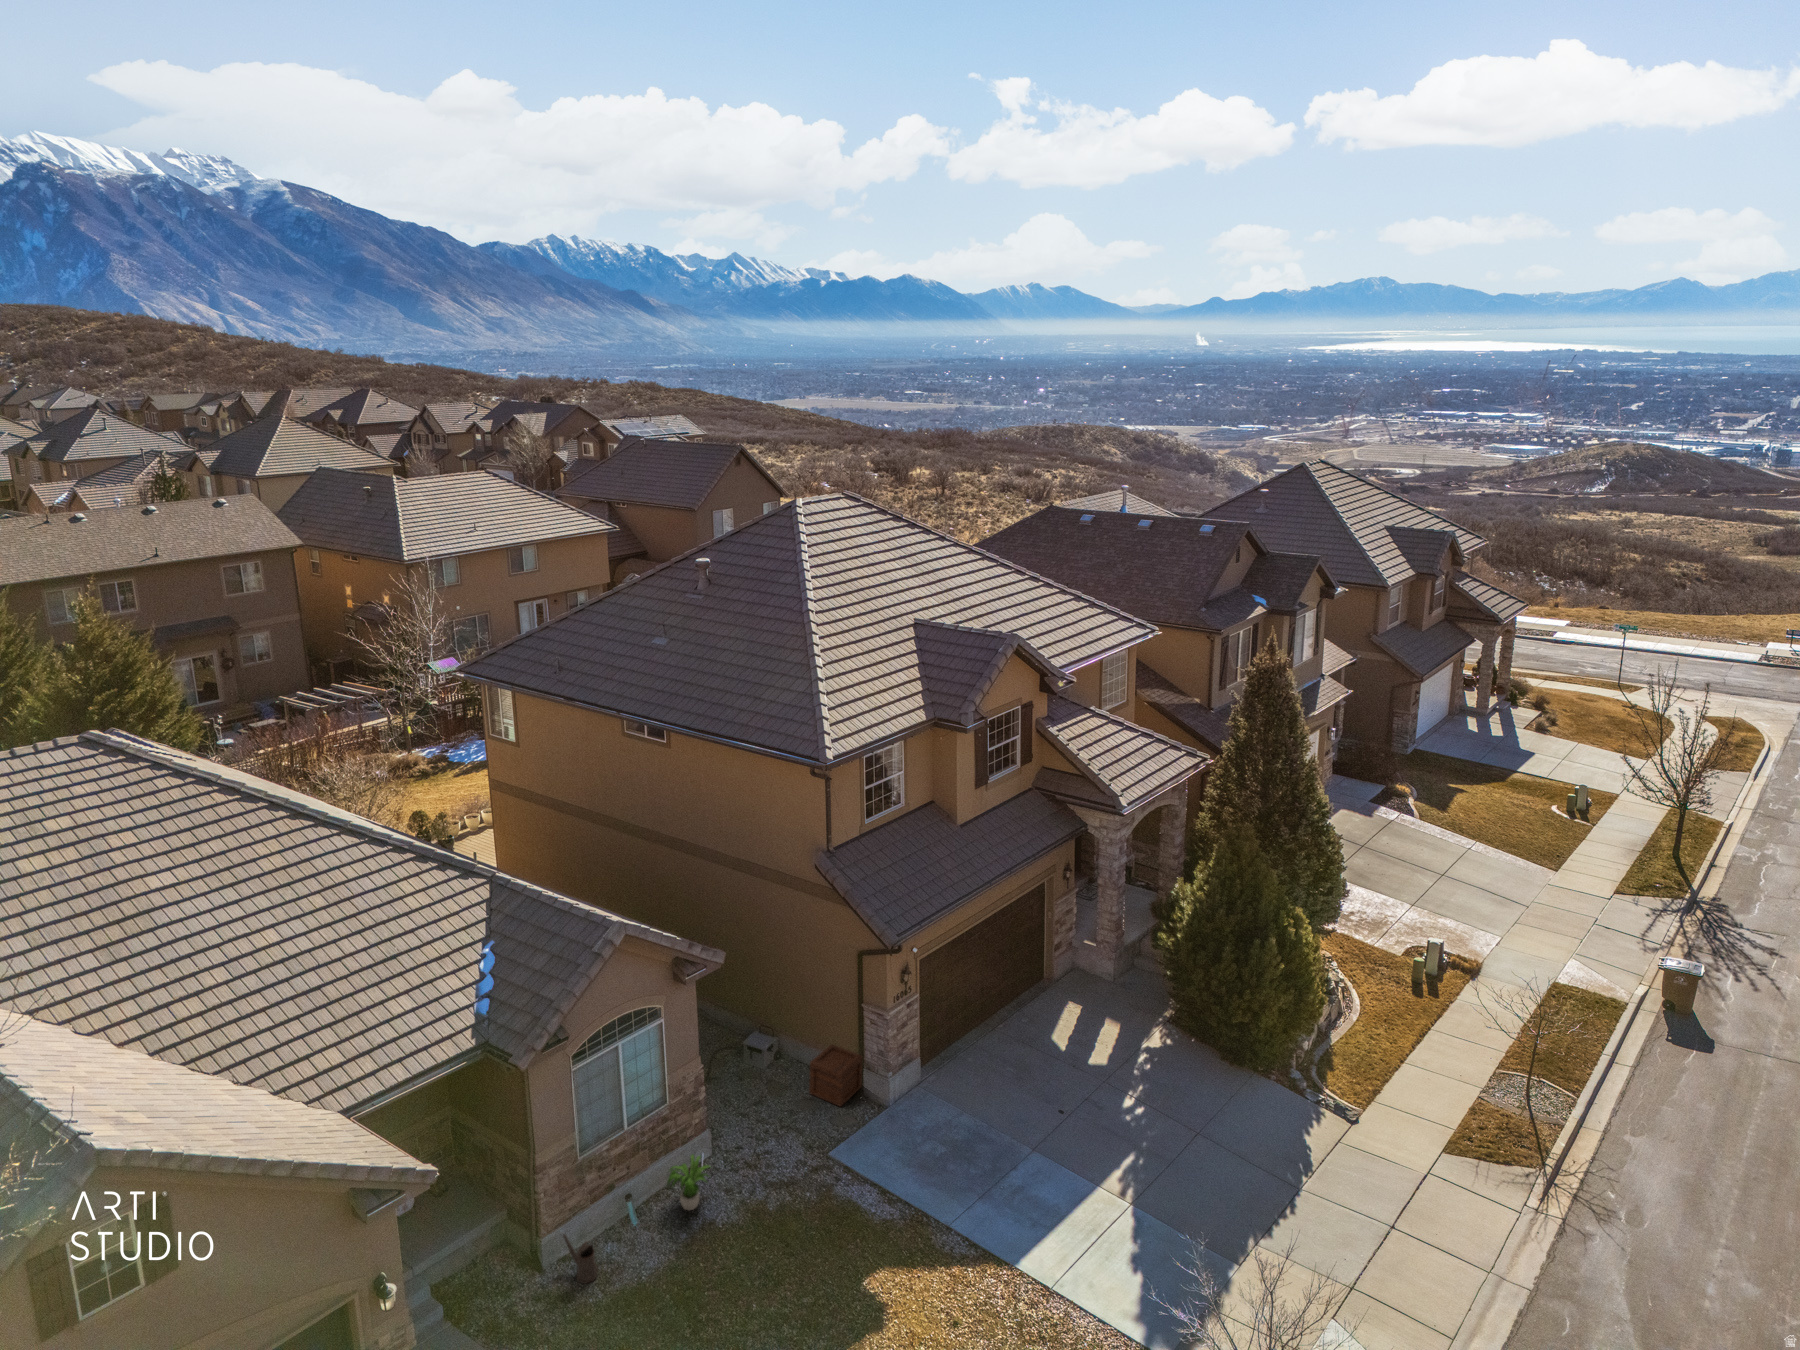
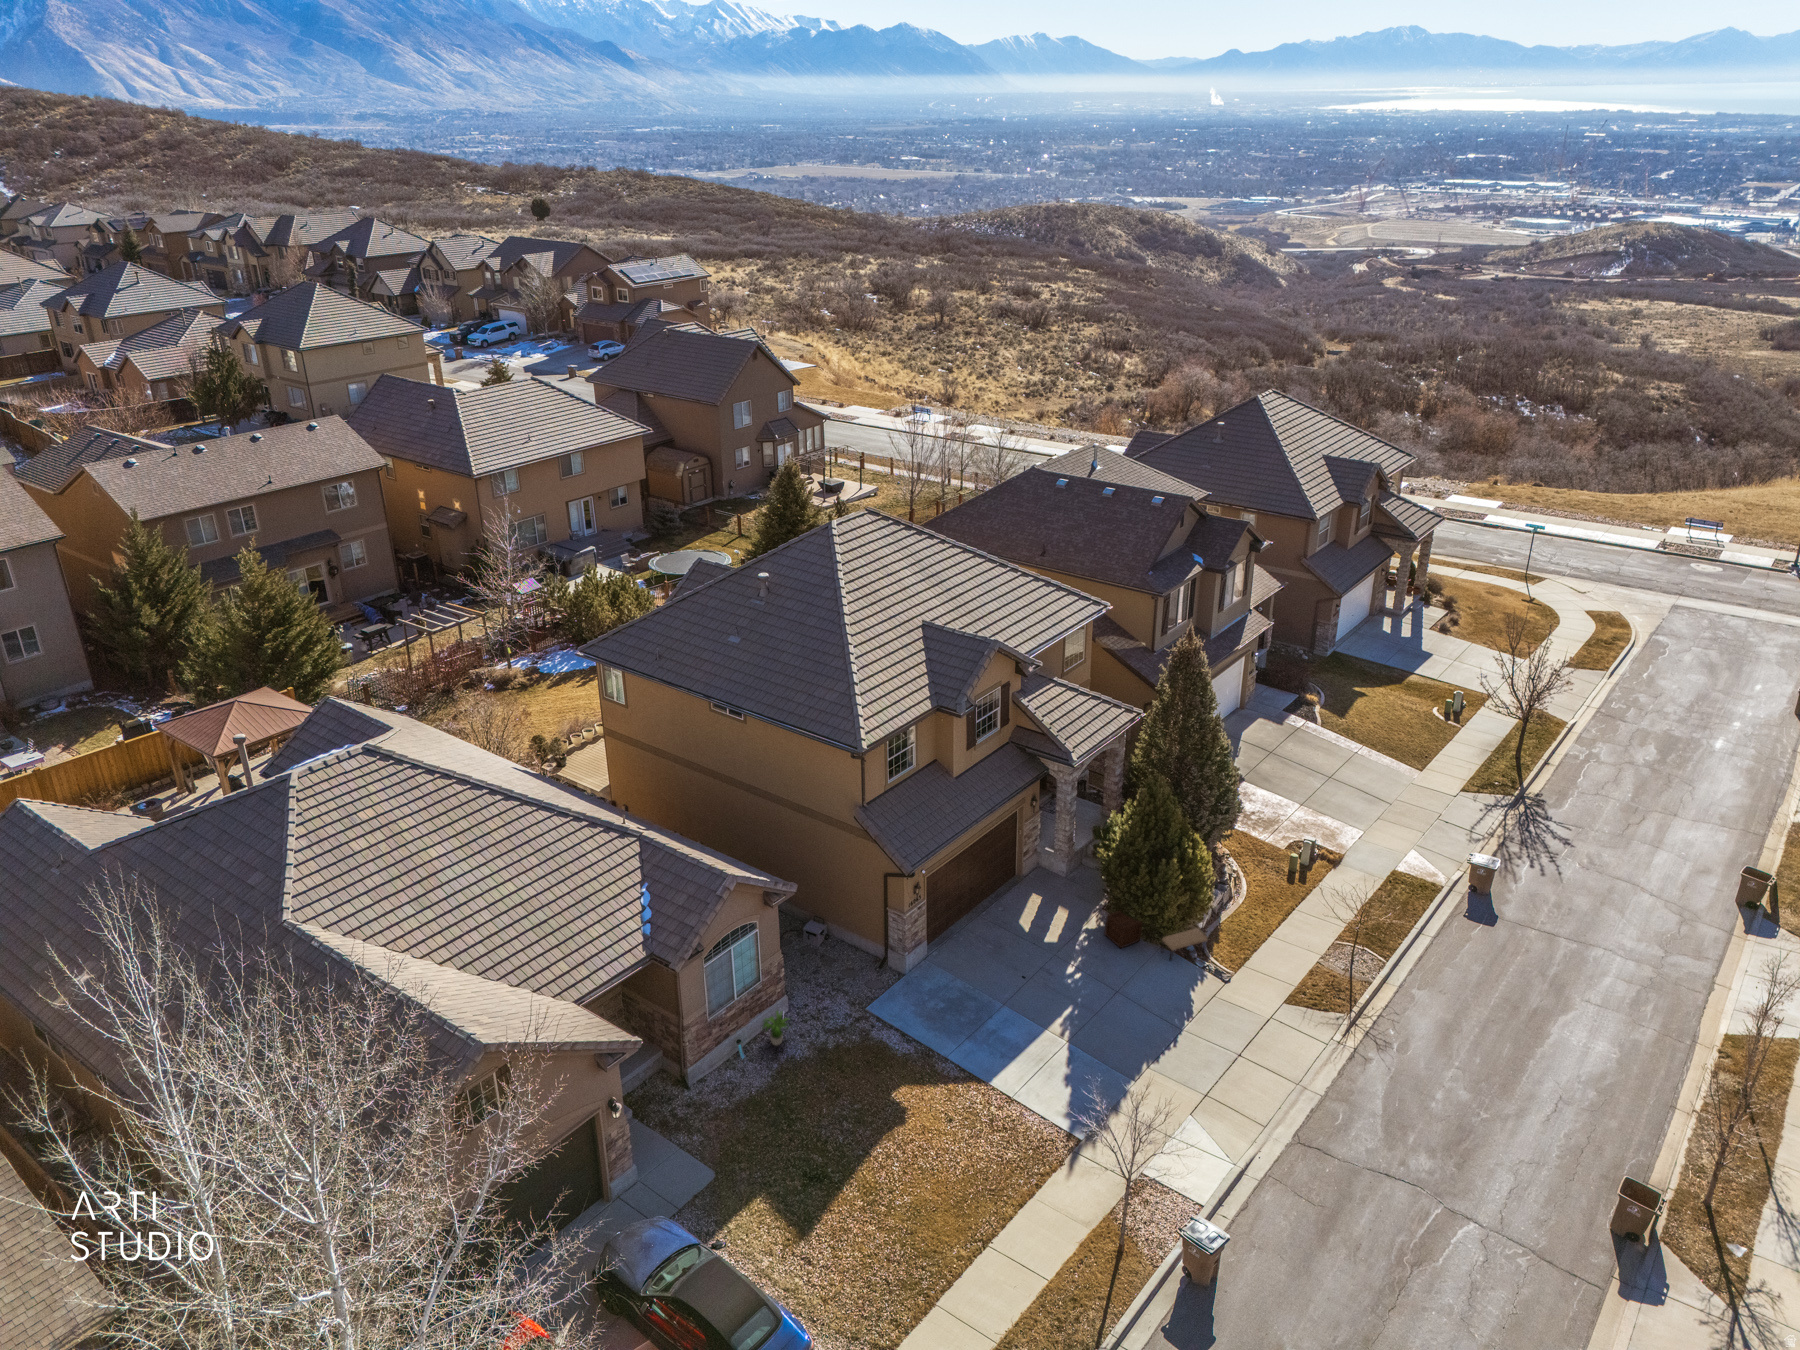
wooden crate: present [809,1044,863,1106] -> present [1104,911,1143,948]
bench: none [1255,1048,1321,1094] -> present [1161,928,1208,960]
watering can: present [563,1235,598,1284] -> none [701,1064,726,1094]

